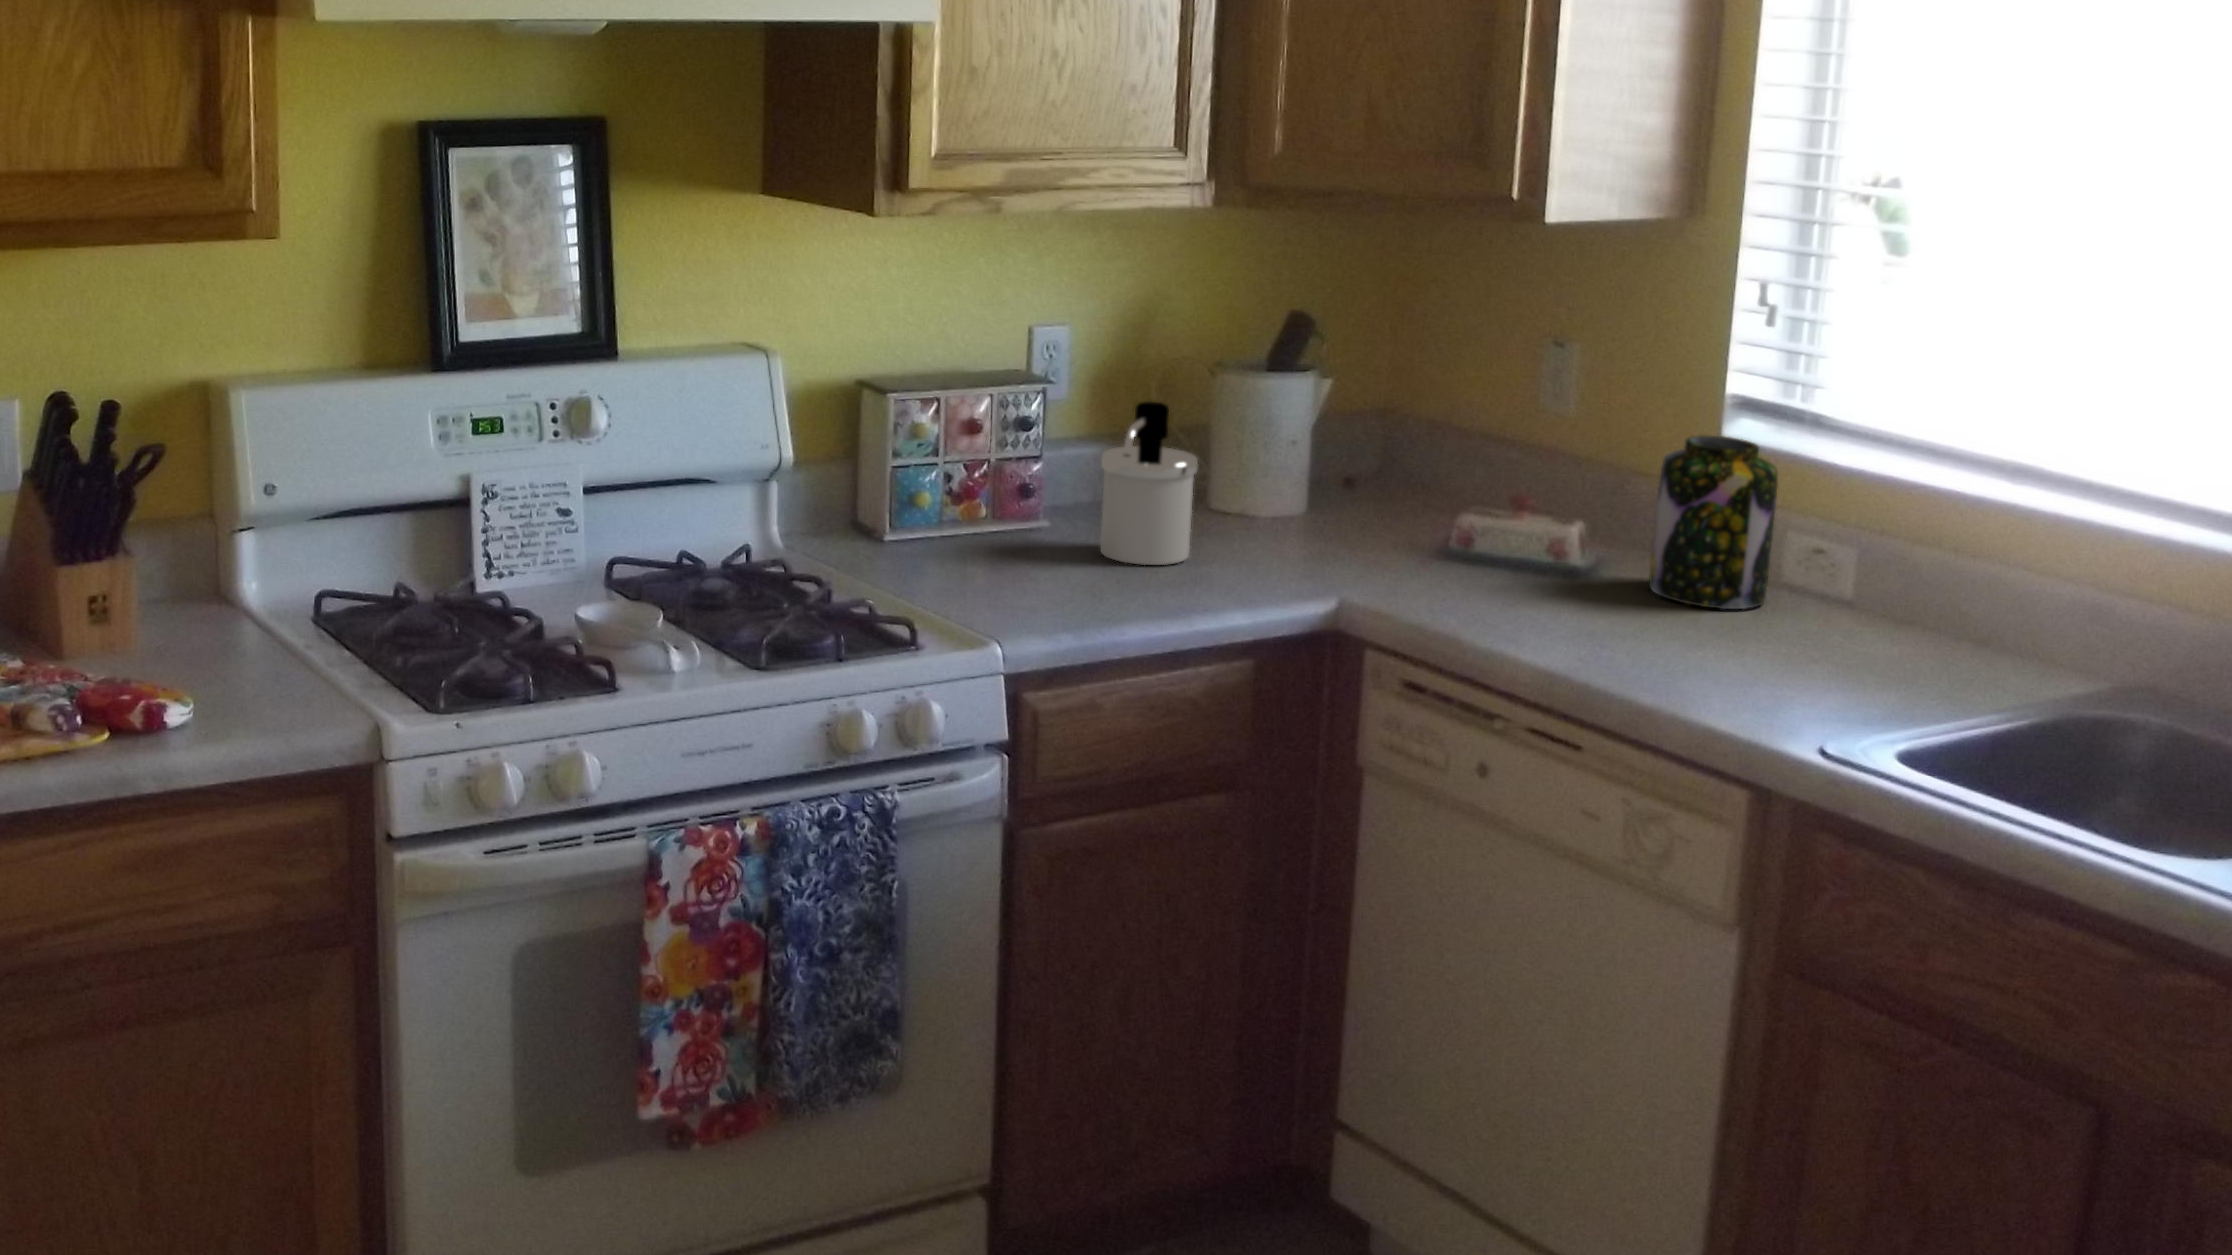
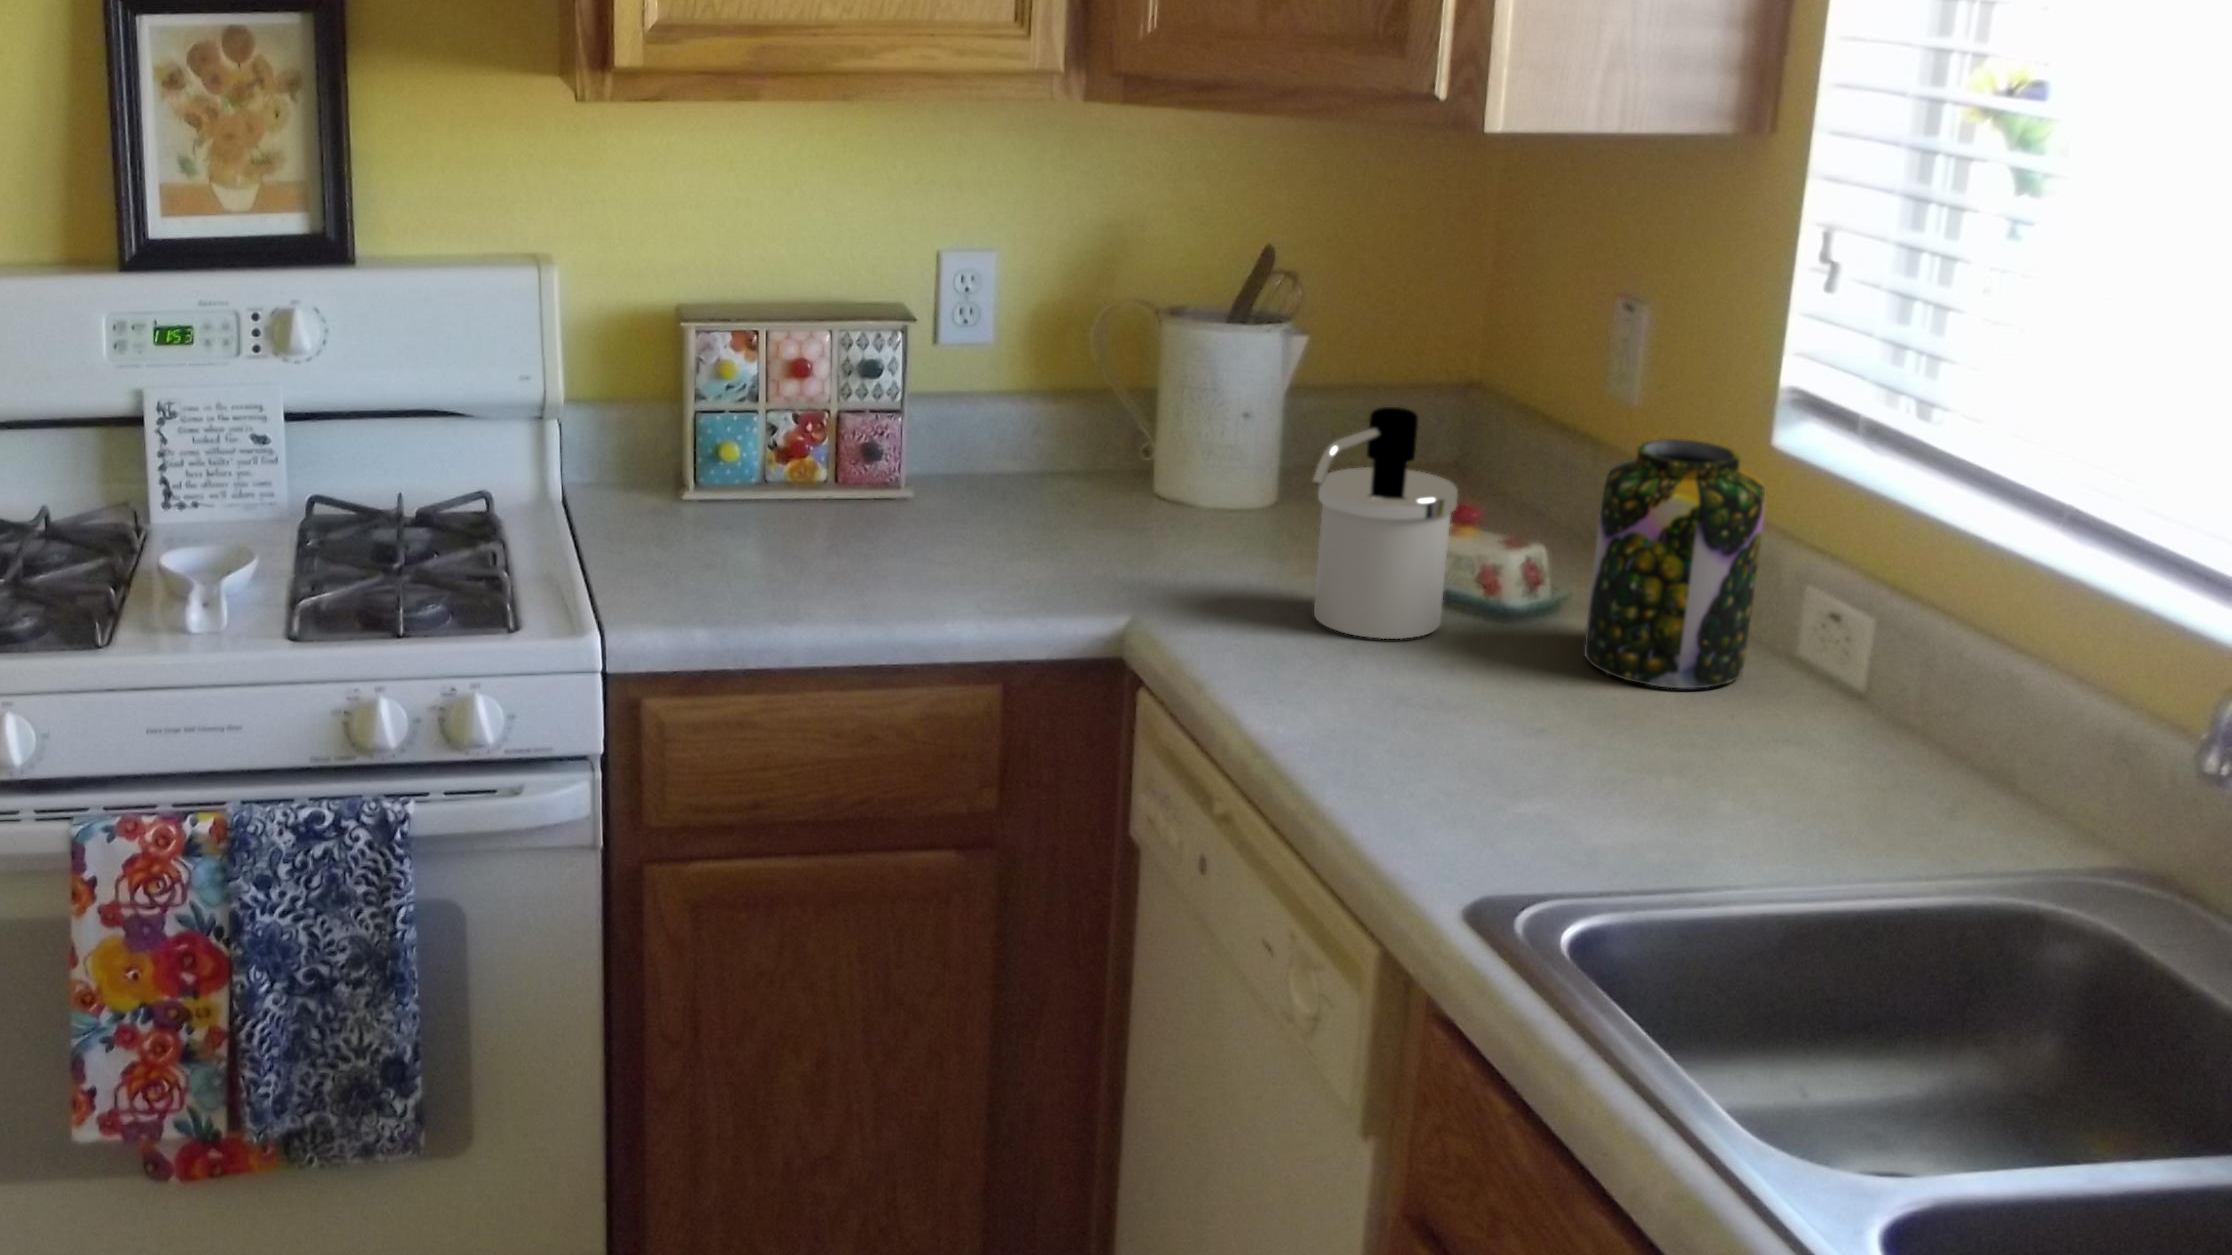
soap dispenser: present [1100,402,1198,565] -> present [1313,407,1458,639]

